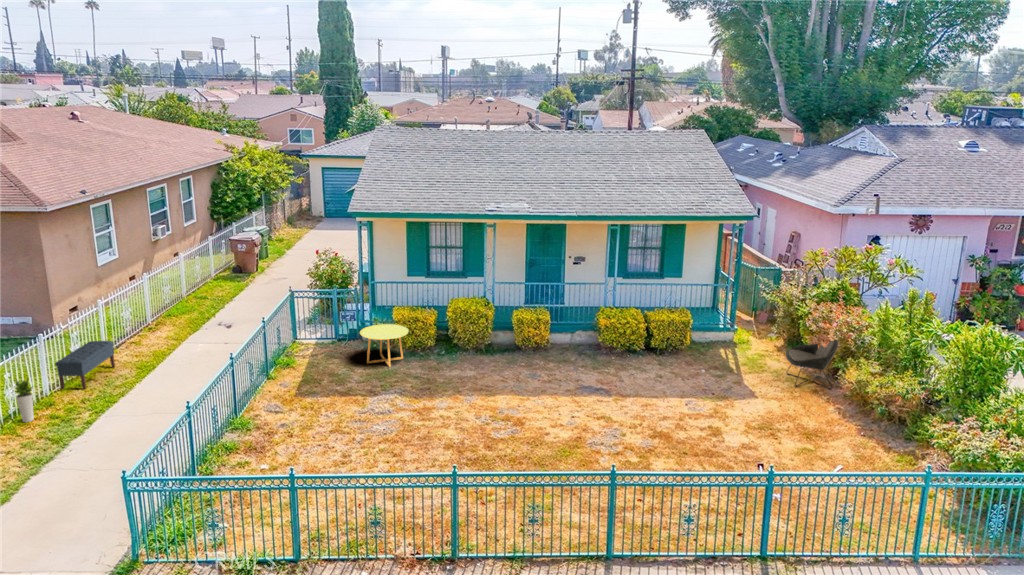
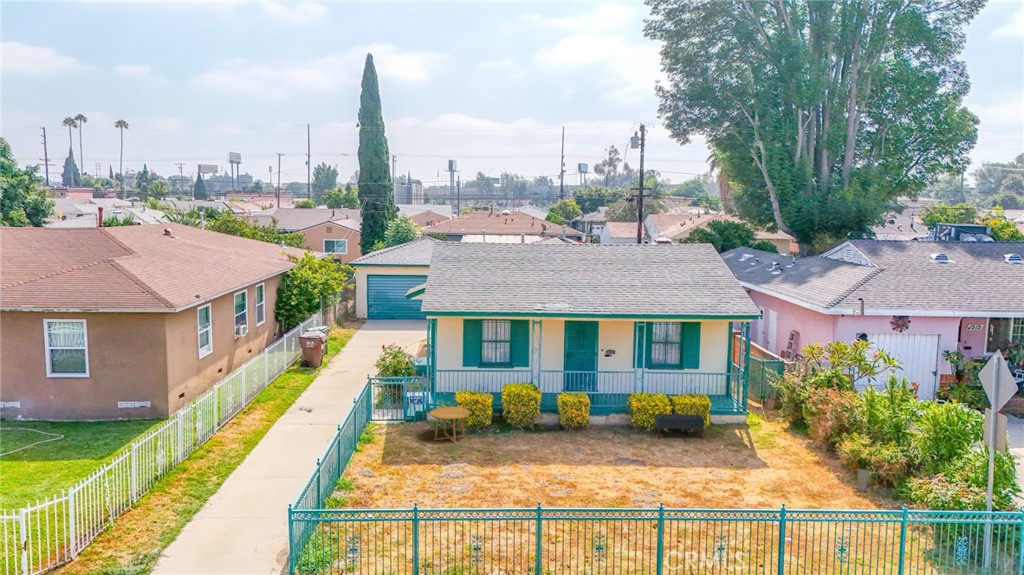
lounge chair: present [786,340,839,390] -> none [791,416,835,462]
bench: present [55,341,115,389] -> present [654,413,704,439]
planter: present [15,378,34,422] -> present [857,456,872,491]

